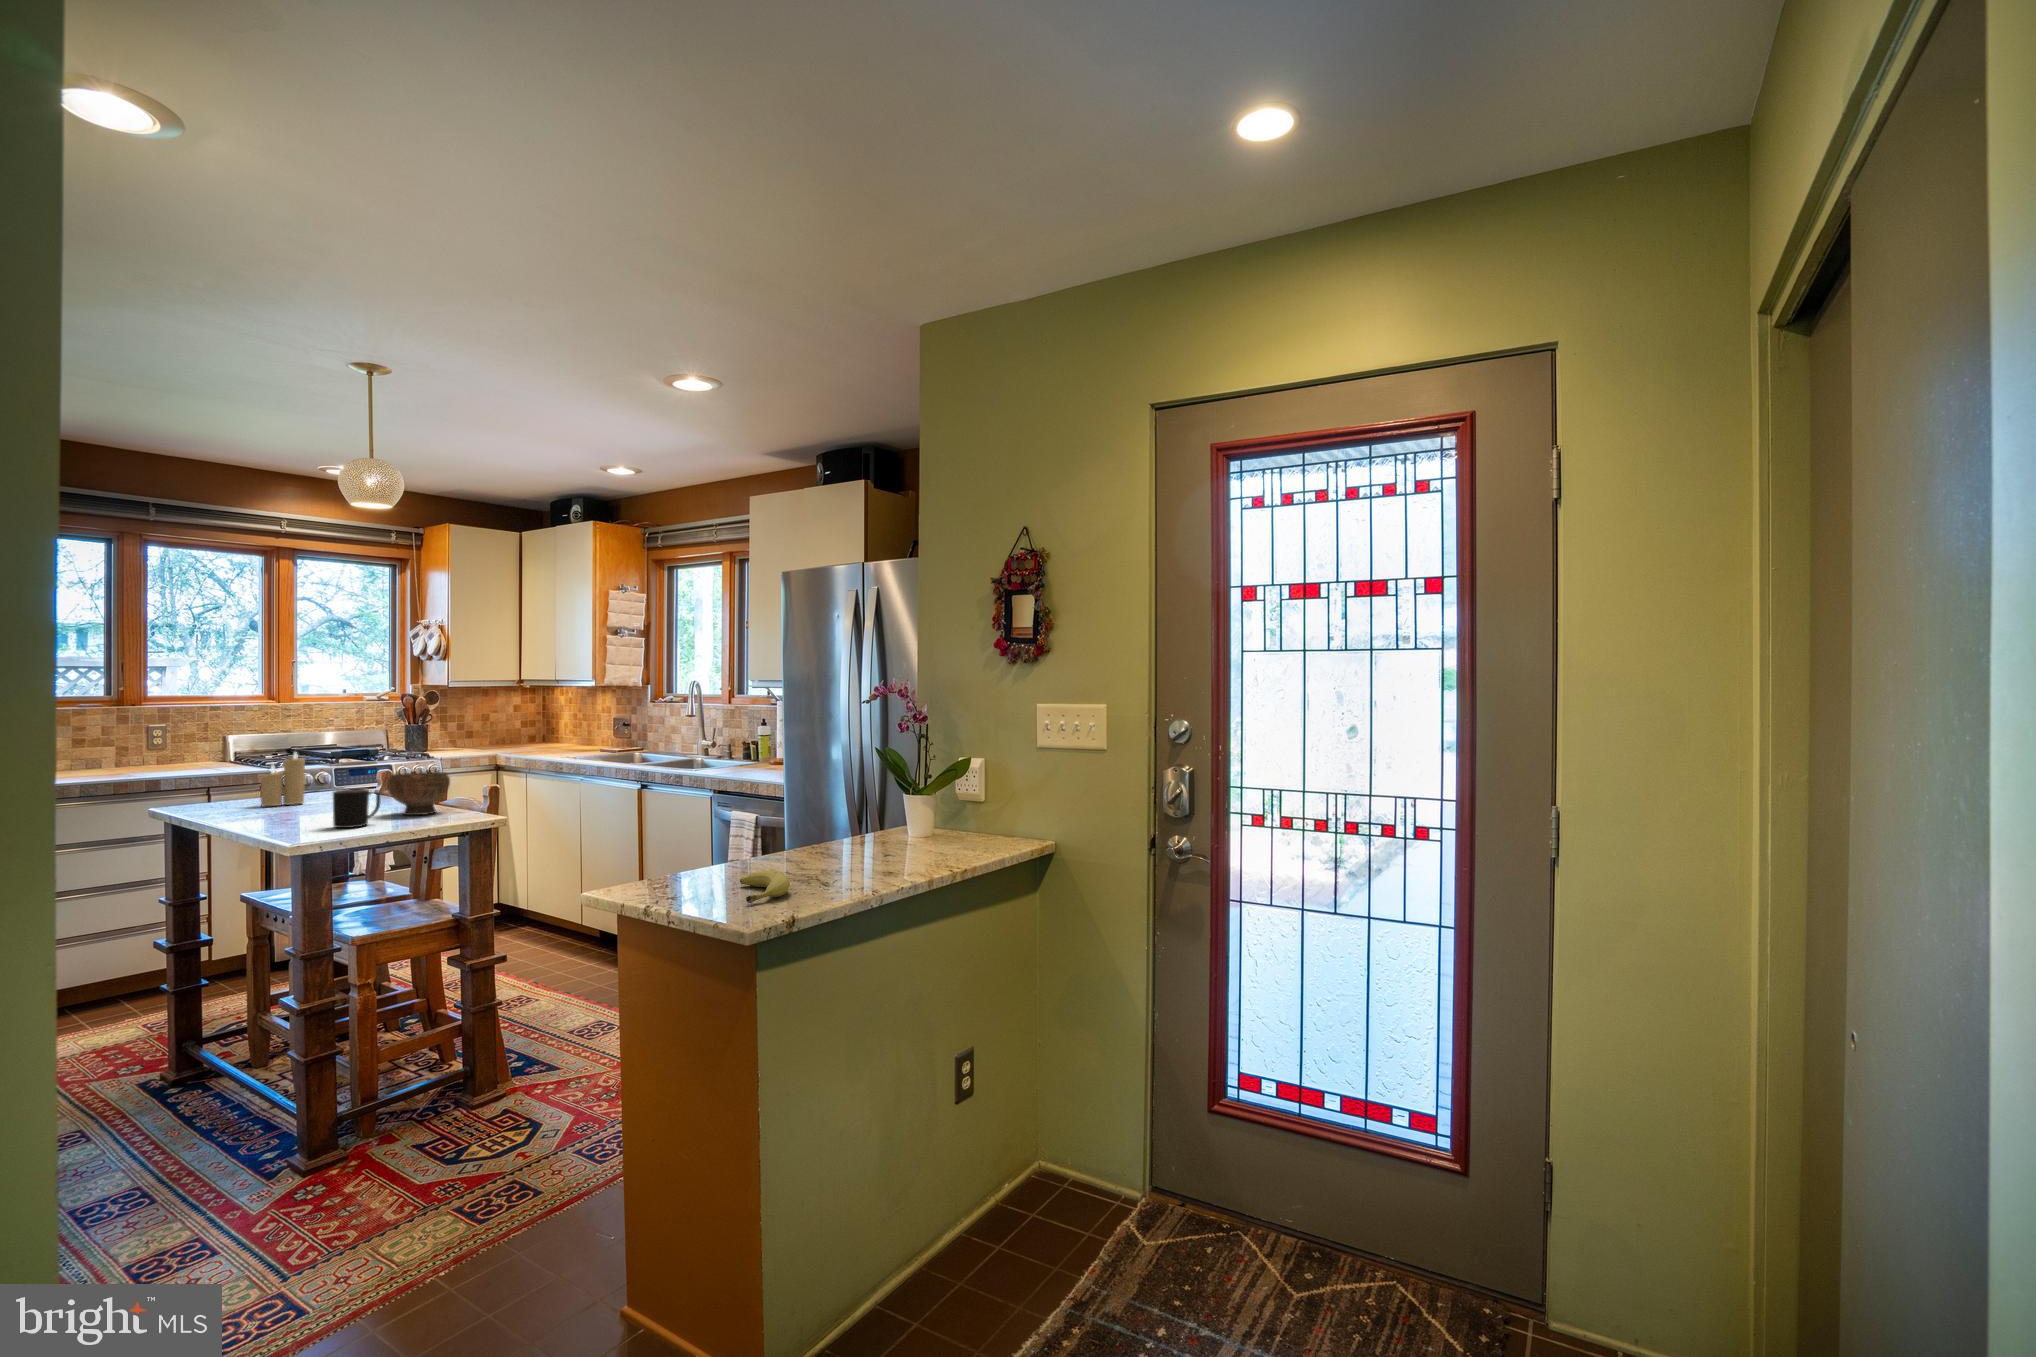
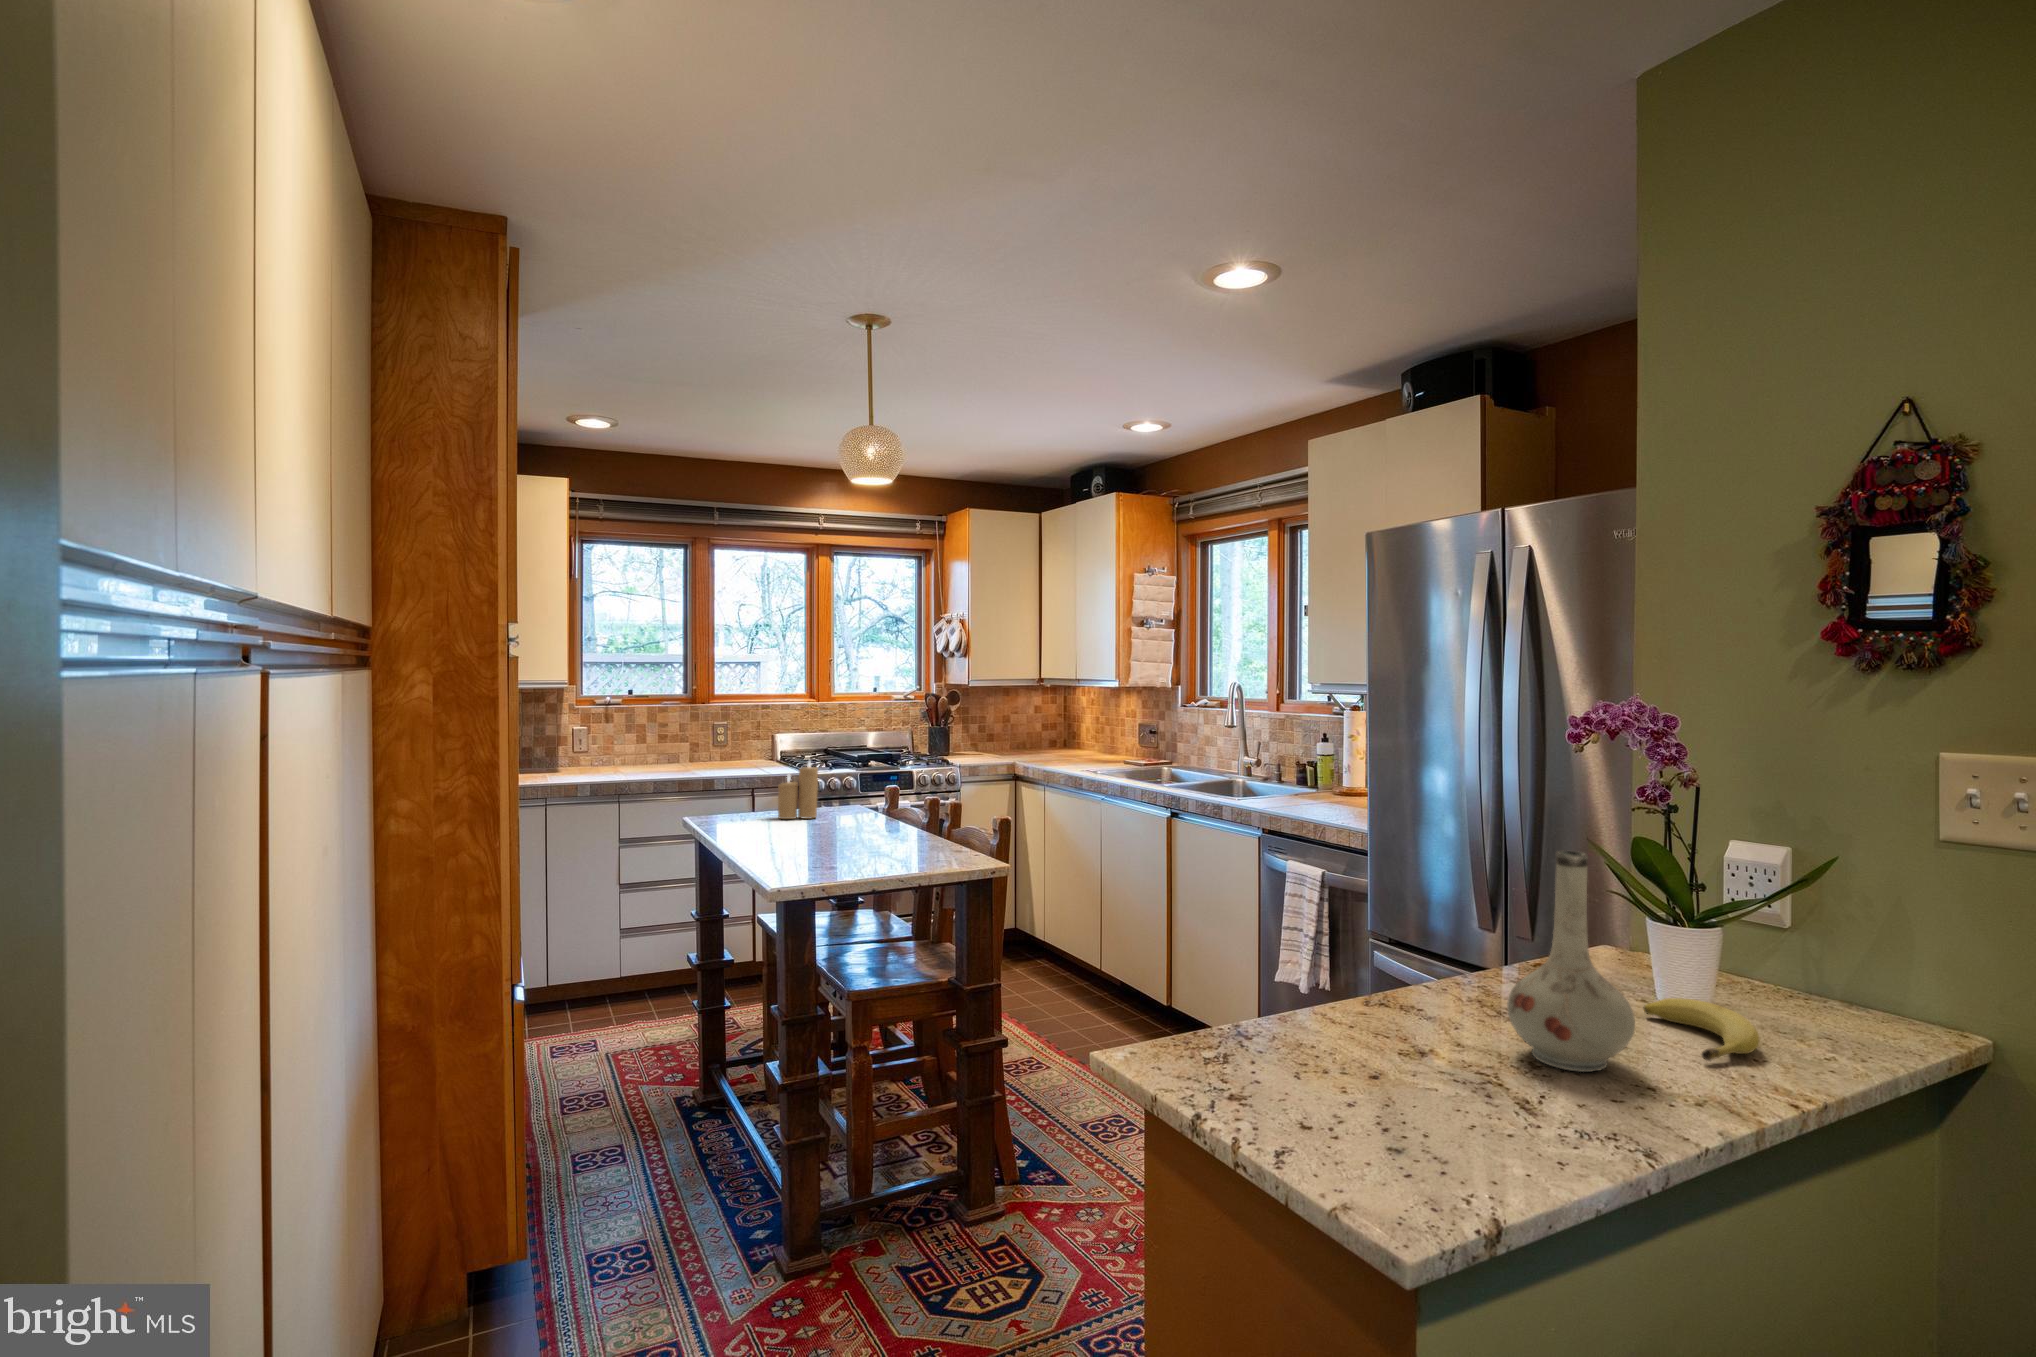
vase: none [827,758,887,870] -> present [1507,850,1635,1072]
bowl: present [387,772,450,815] -> none [886,794,951,847]
mug: present [333,789,381,828] -> none [827,812,875,860]
fruit: present [740,871,790,903] -> present [1643,998,1760,1061]

